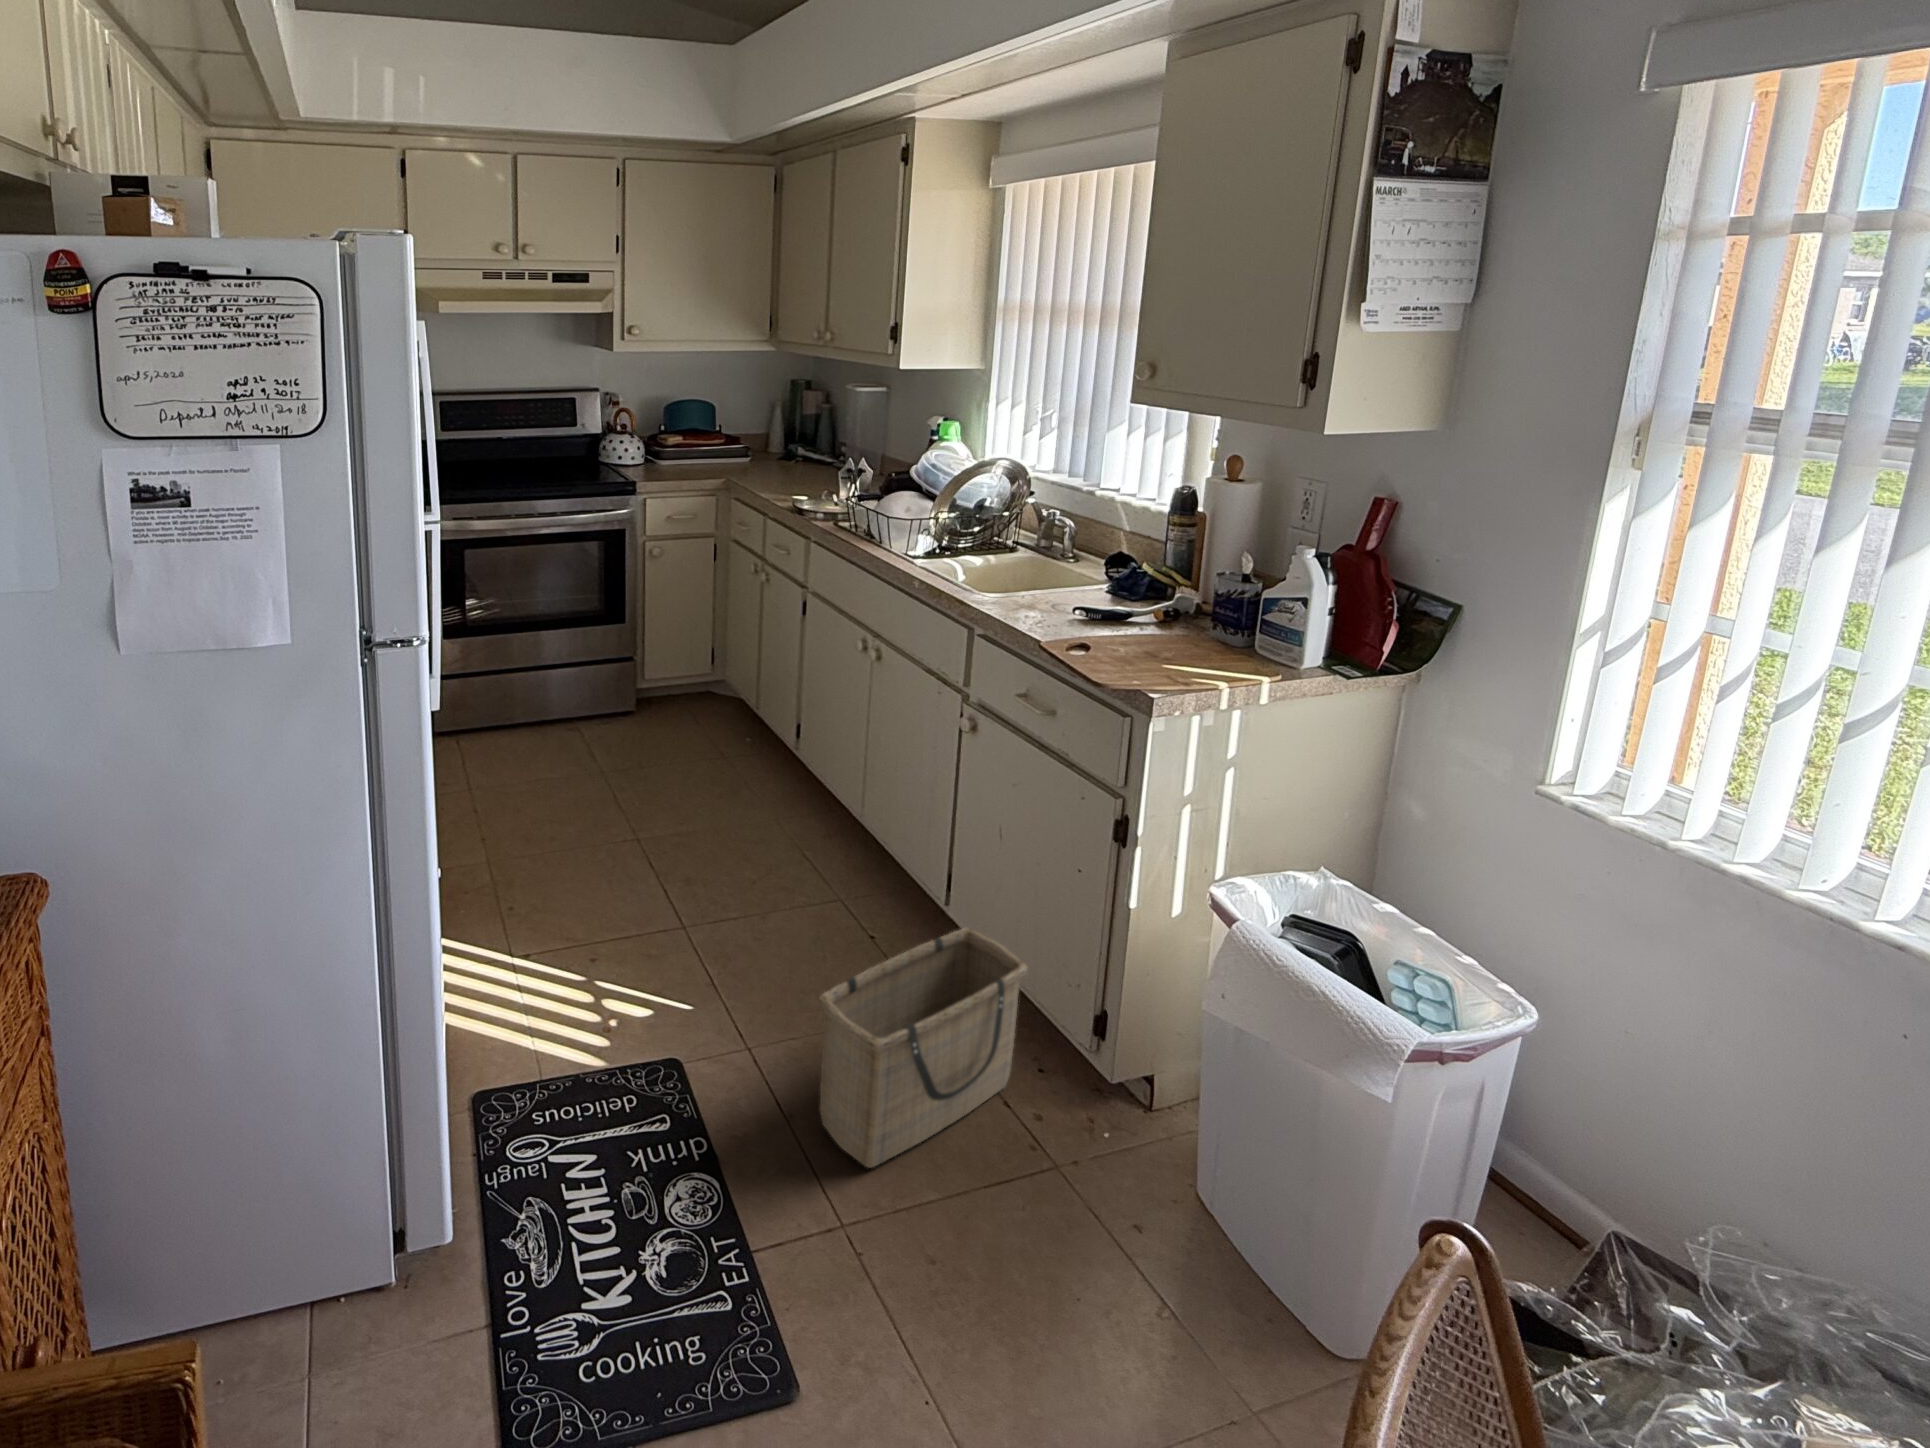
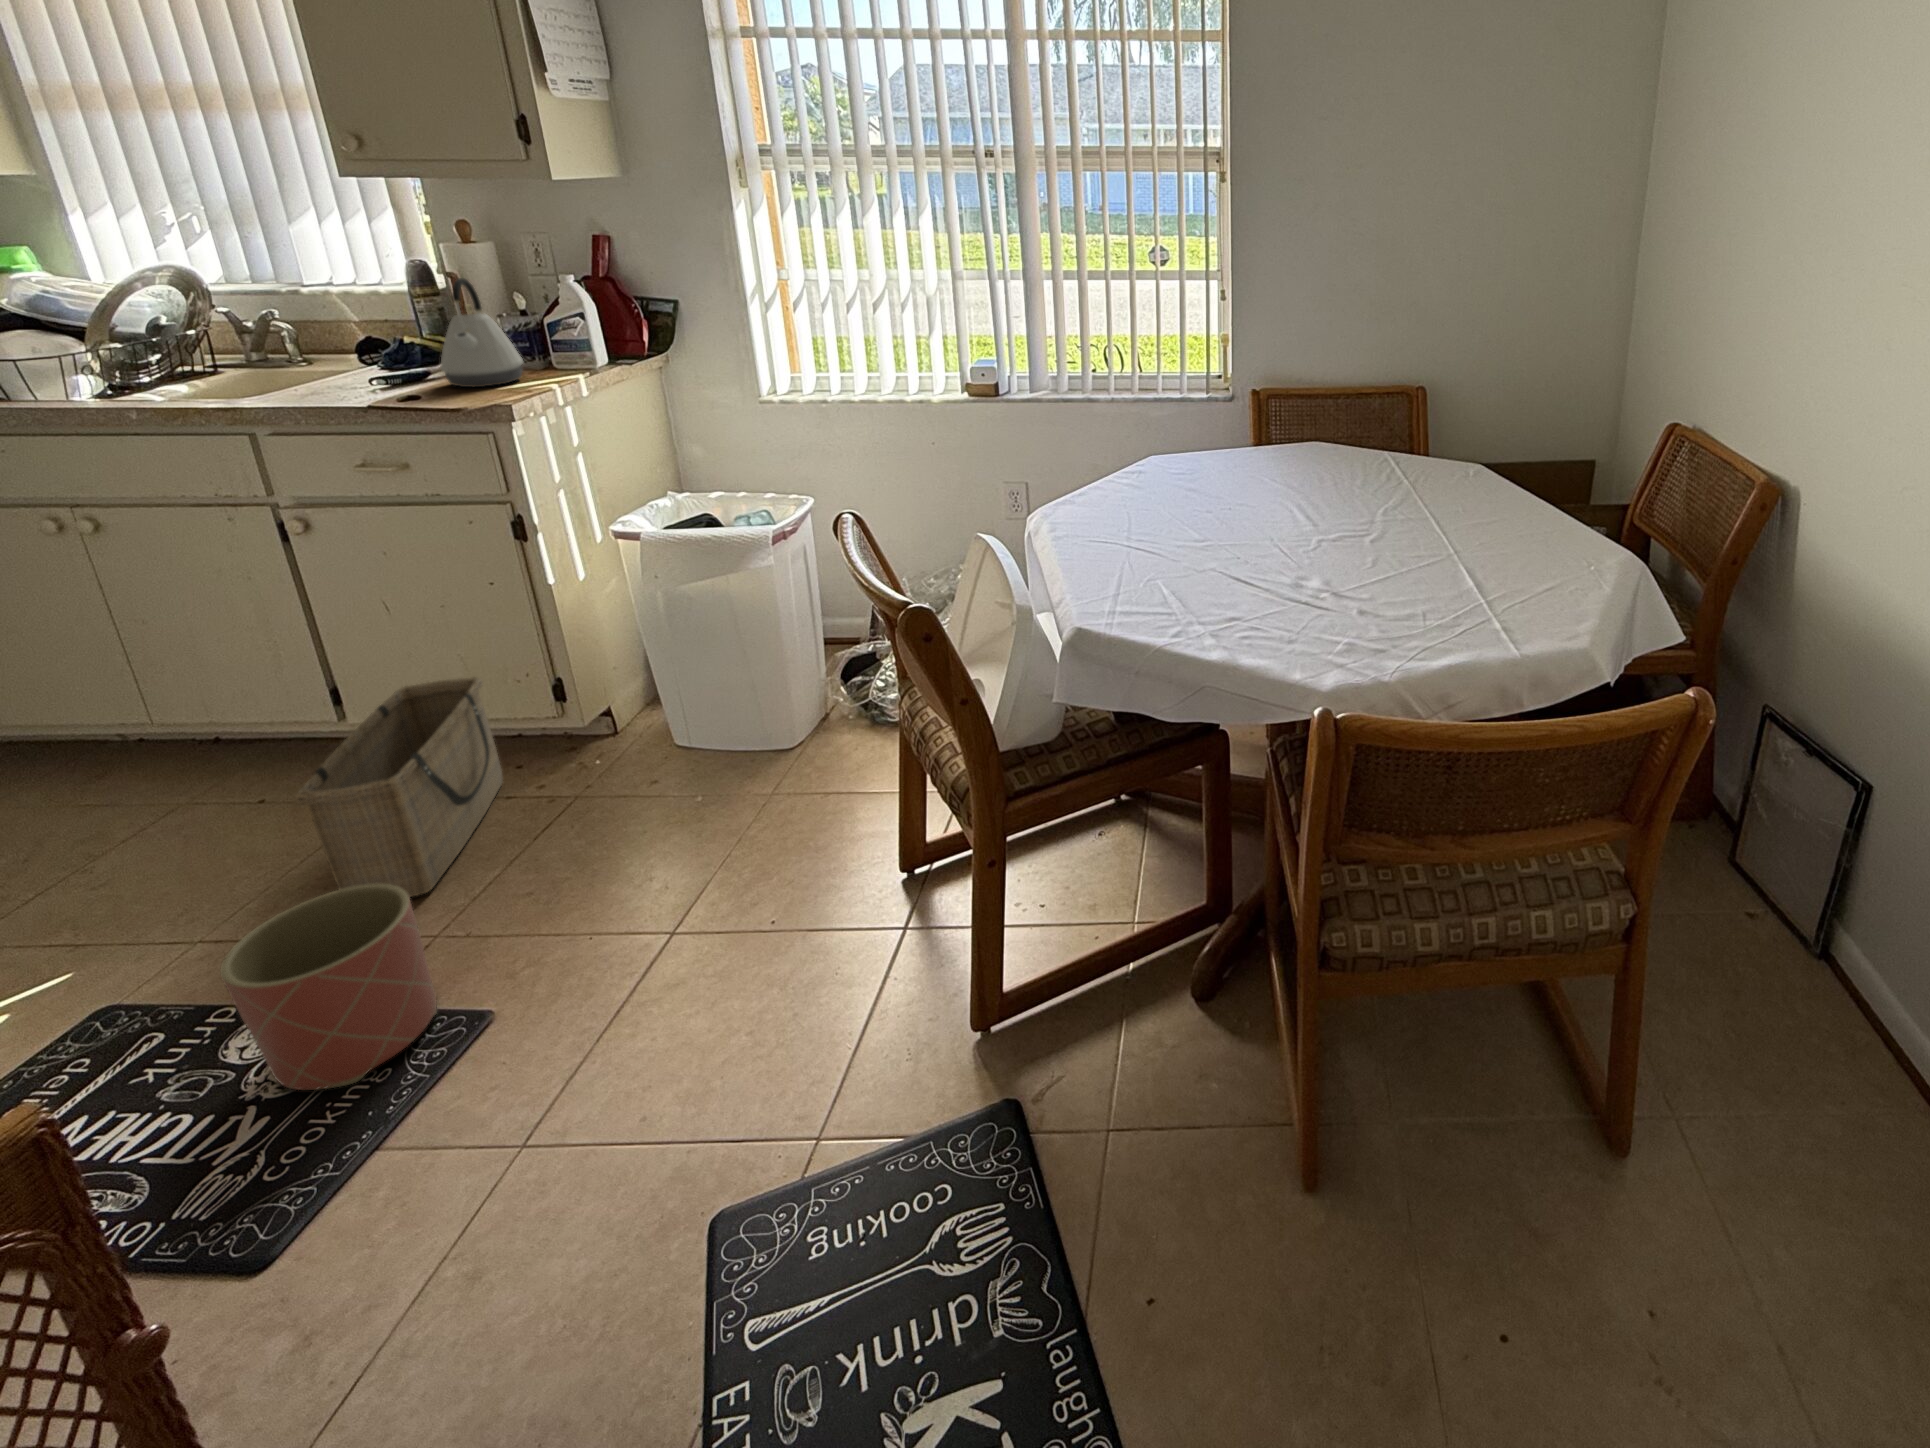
kettle: none [1132,528,1218,656] -> present [440,278,523,387]
planter: none [652,1116,796,1351] -> present [220,884,437,1090]

